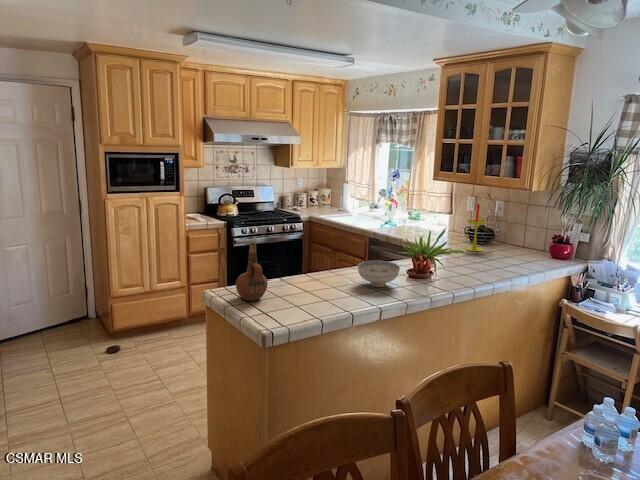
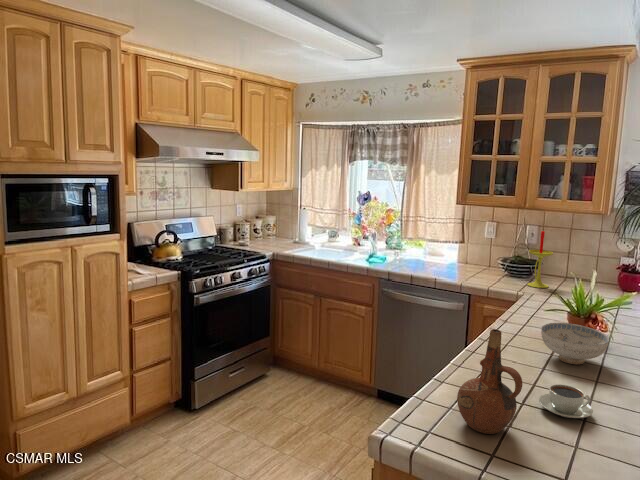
coffee cup: none [296,285,325,303] -> present [539,385,593,418]

